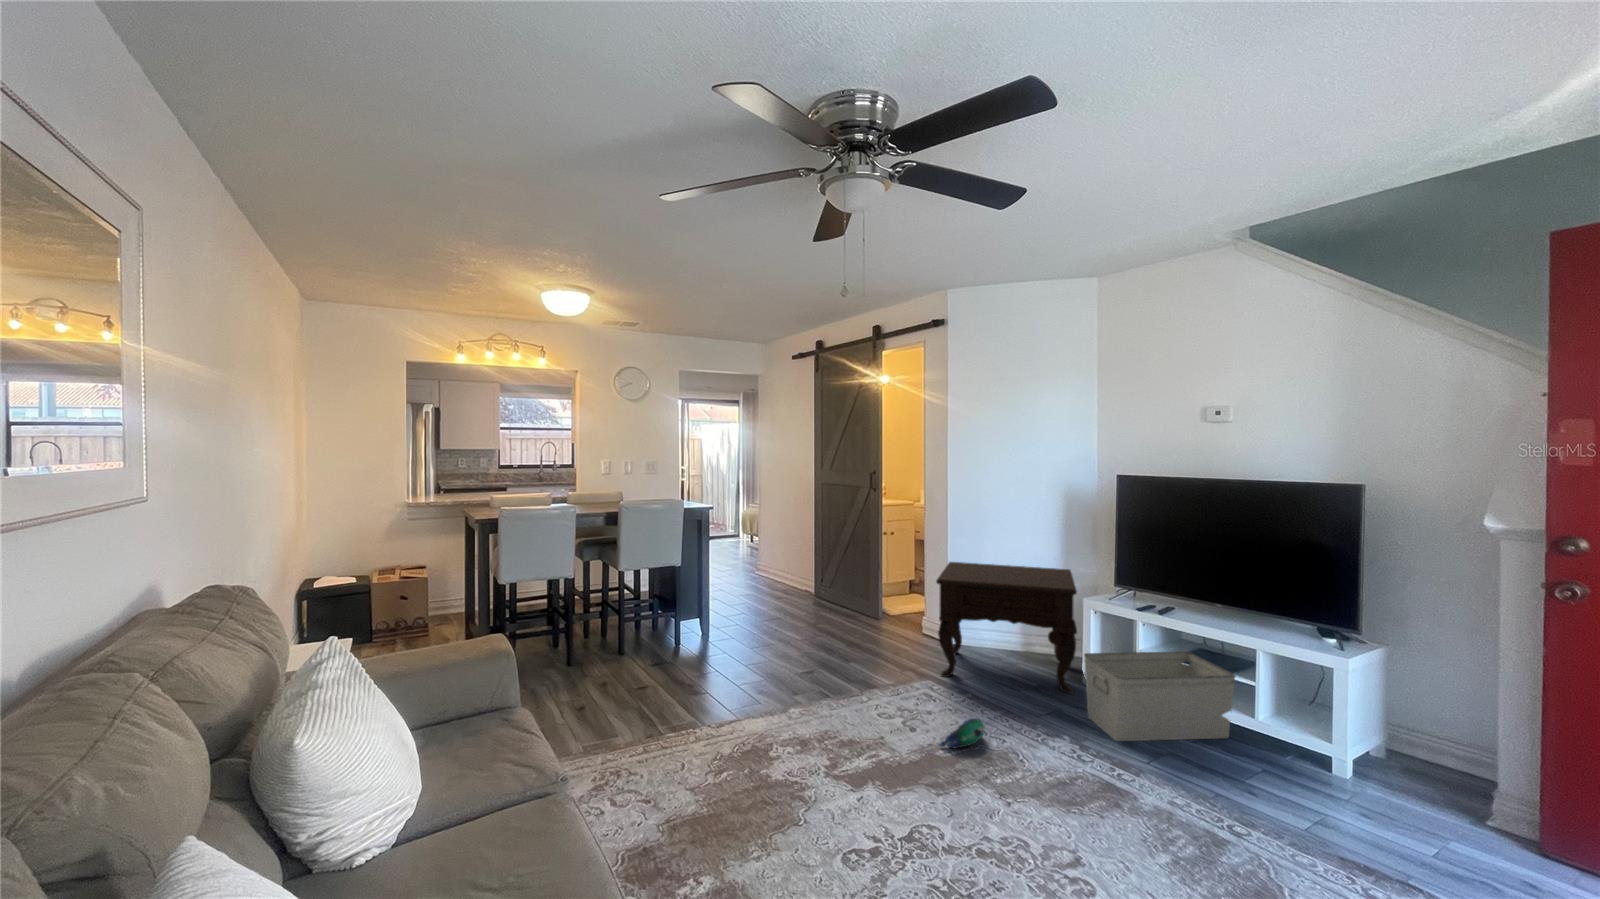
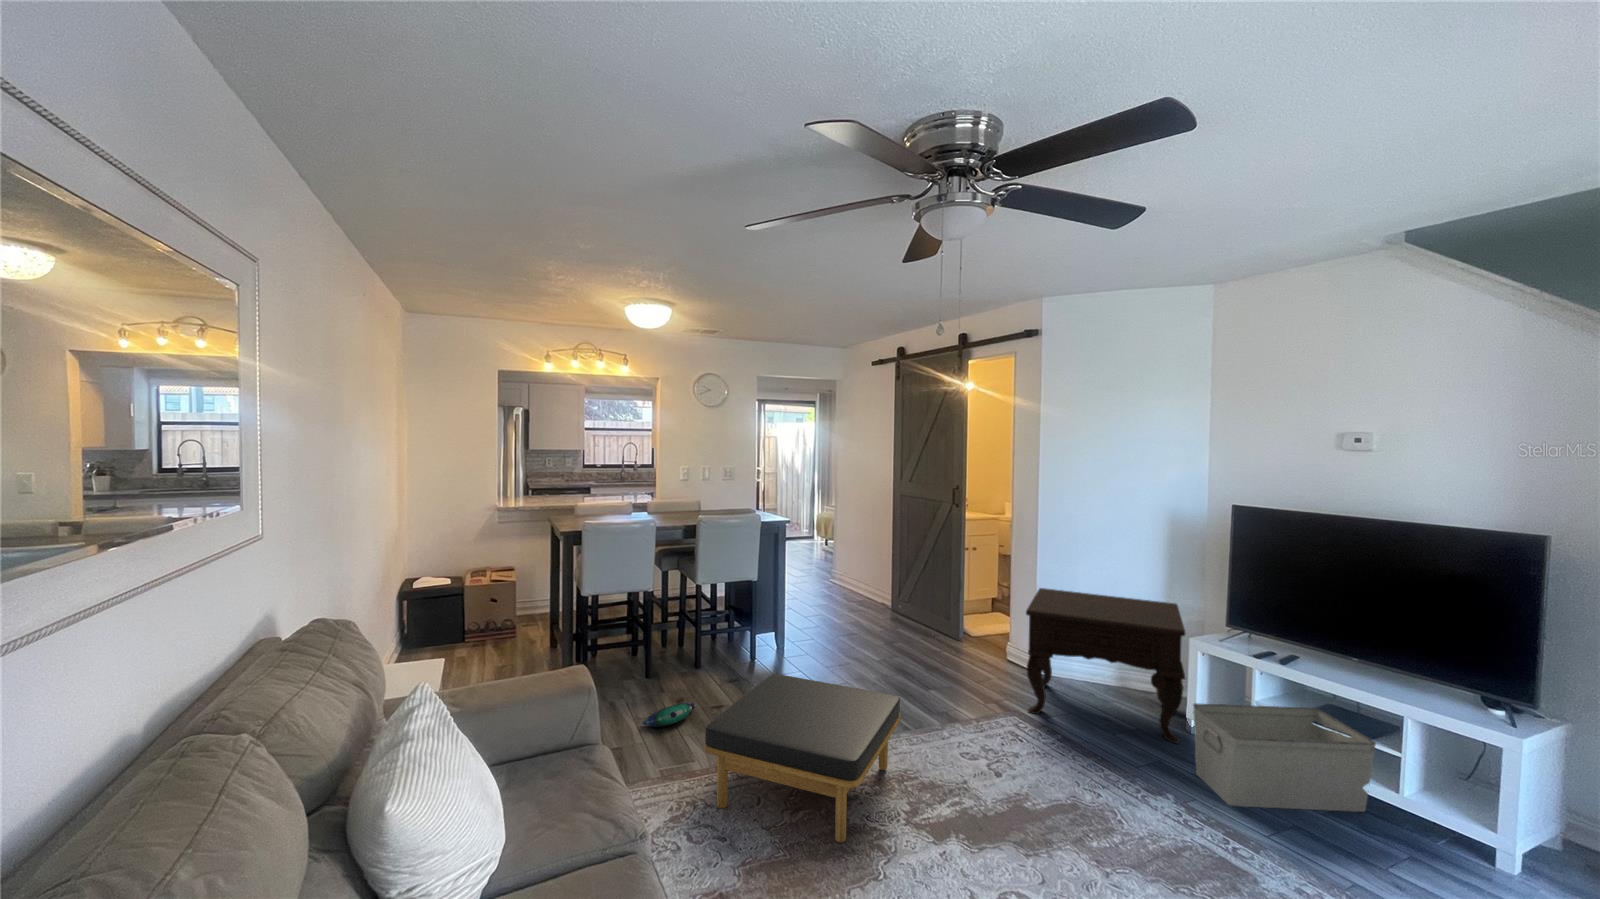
ottoman: none [627,648,820,797] -> present [705,674,901,842]
plush toy: present [940,718,985,748] -> present [642,703,695,727]

